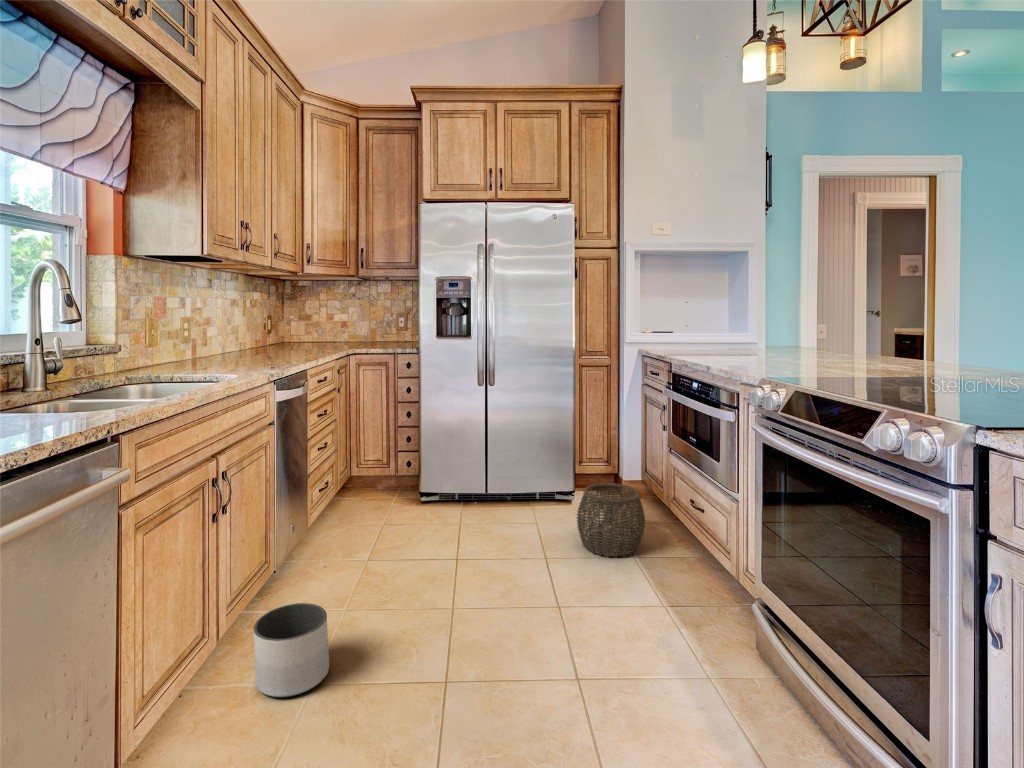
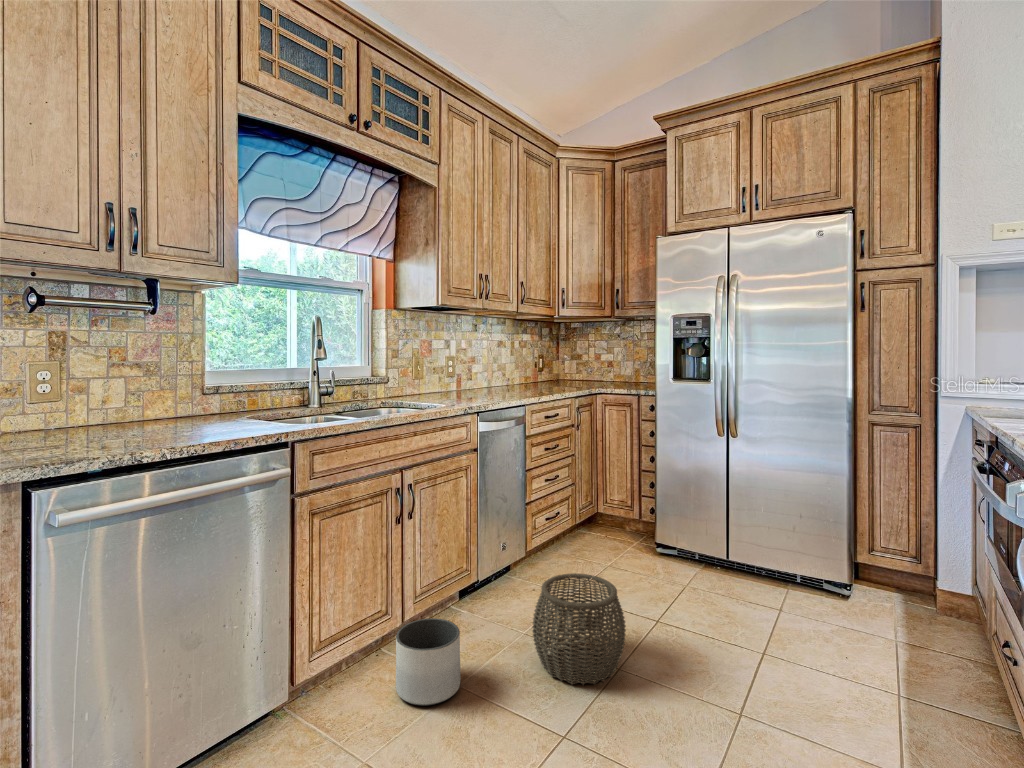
woven basket: present [577,483,645,557] -> present [532,573,626,685]

